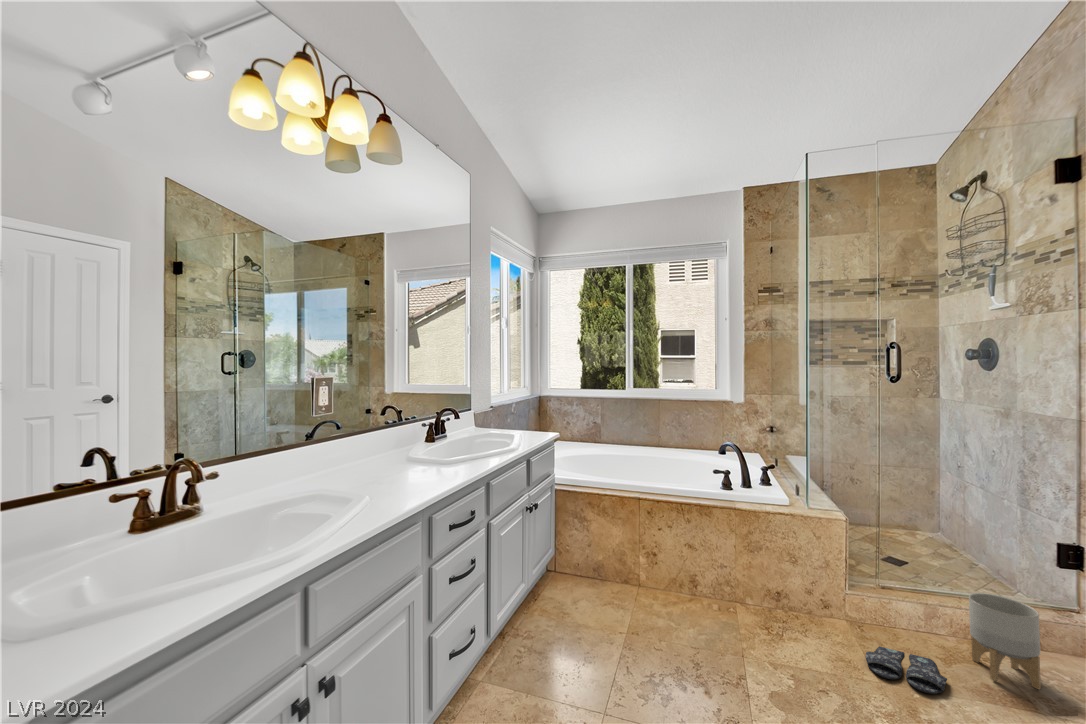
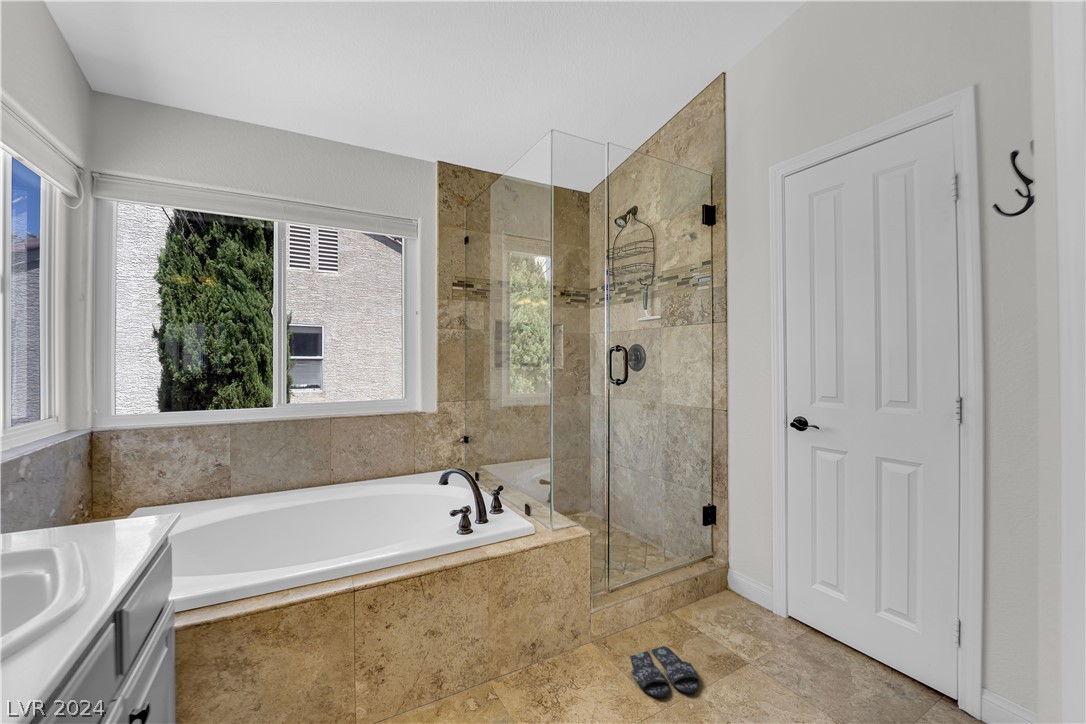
planter: present [969,593,1041,689] -> none [678,562,726,643]

